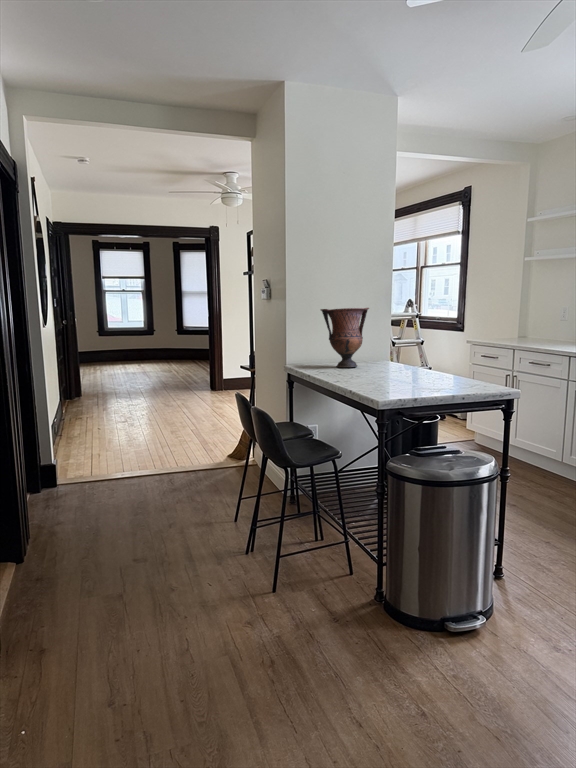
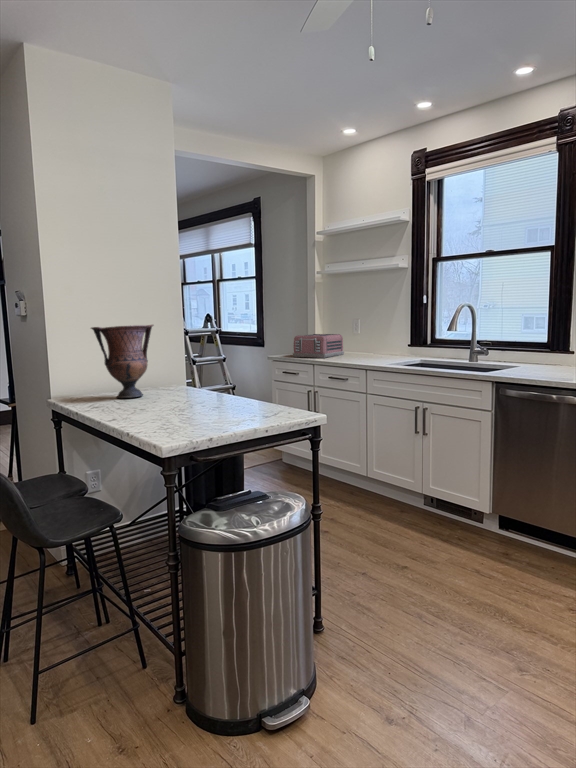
toaster: none [493,320,548,343] -> present [293,334,344,358]

